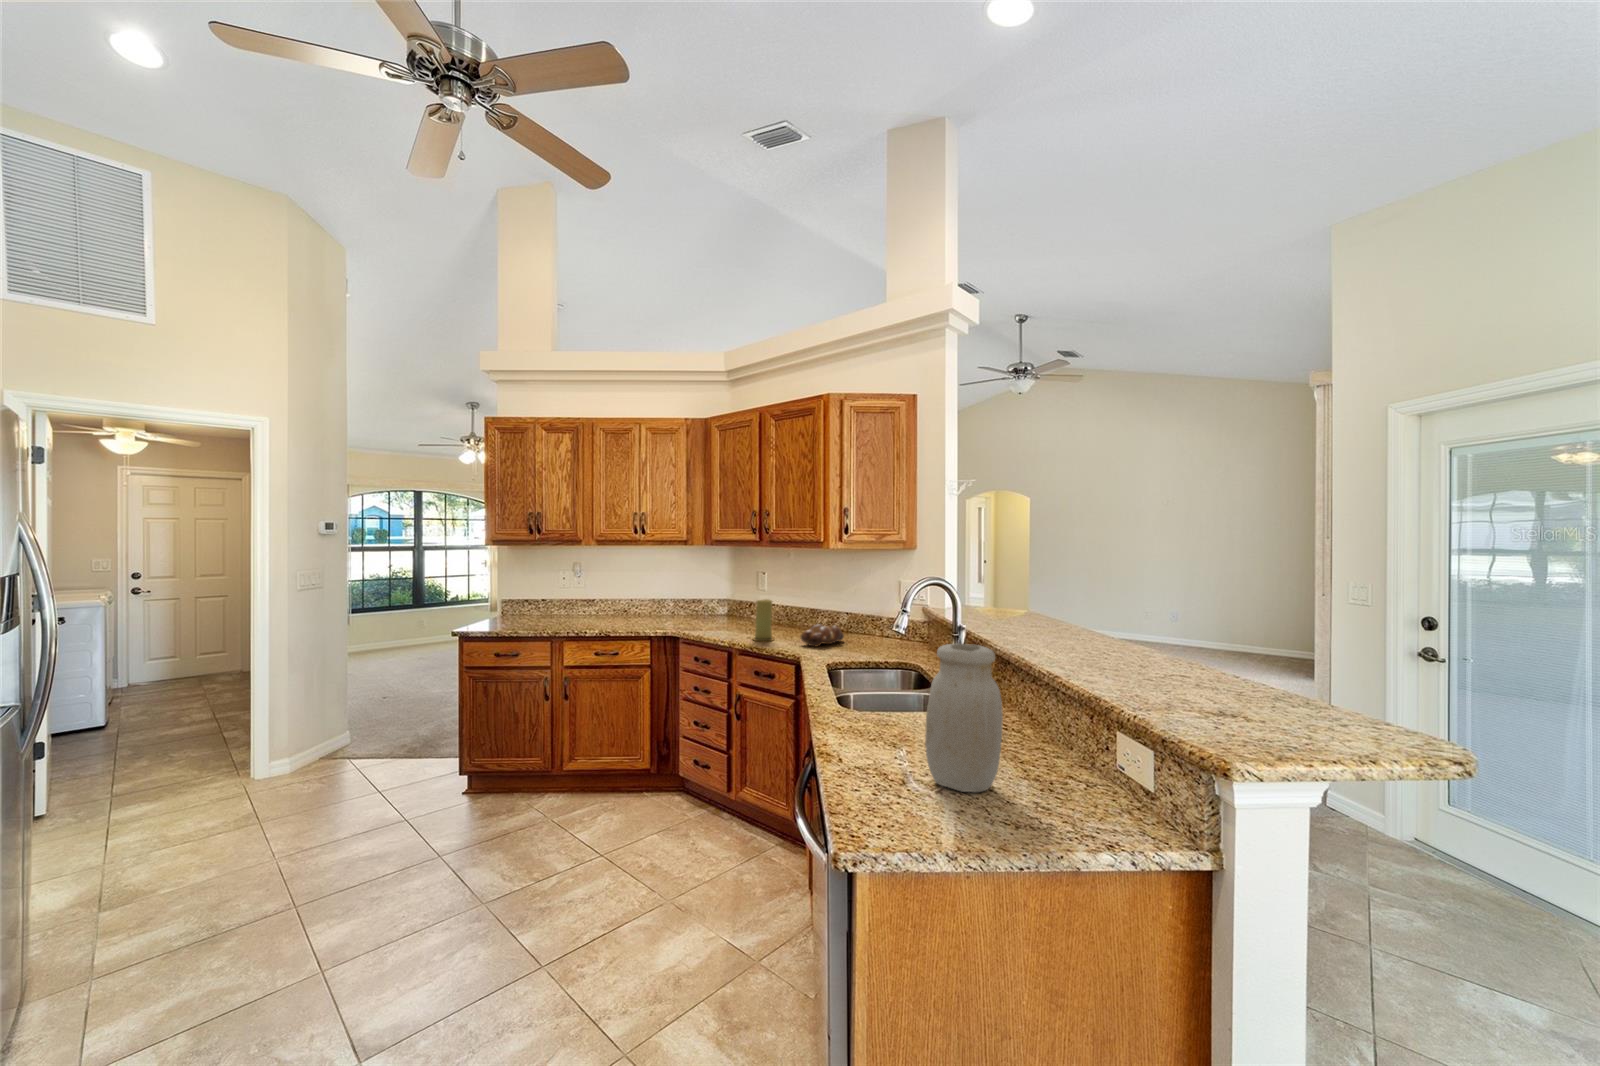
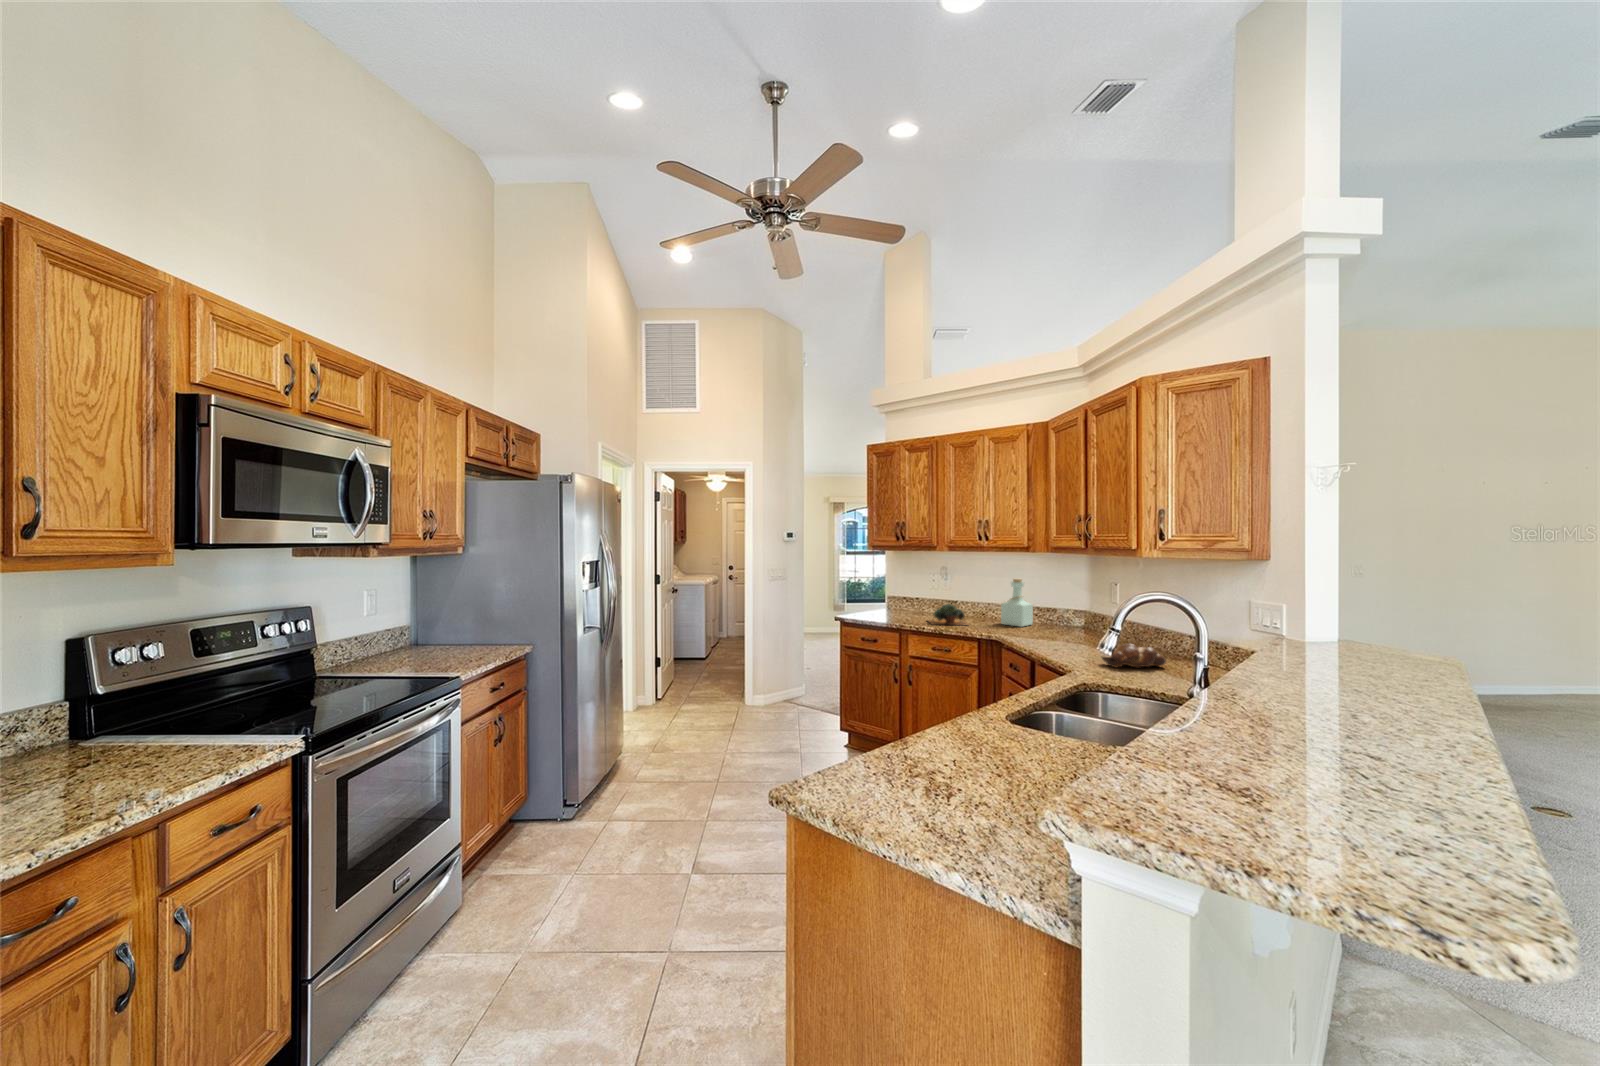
bottle: none [654,572,684,620] -> present [1001,579,1033,627]
candle: present [753,599,774,641] -> none [1057,610,1083,655]
succulent plant: none [579,603,631,628] -> present [928,604,968,625]
jar: present [925,644,1003,792] -> none [917,645,991,798]

